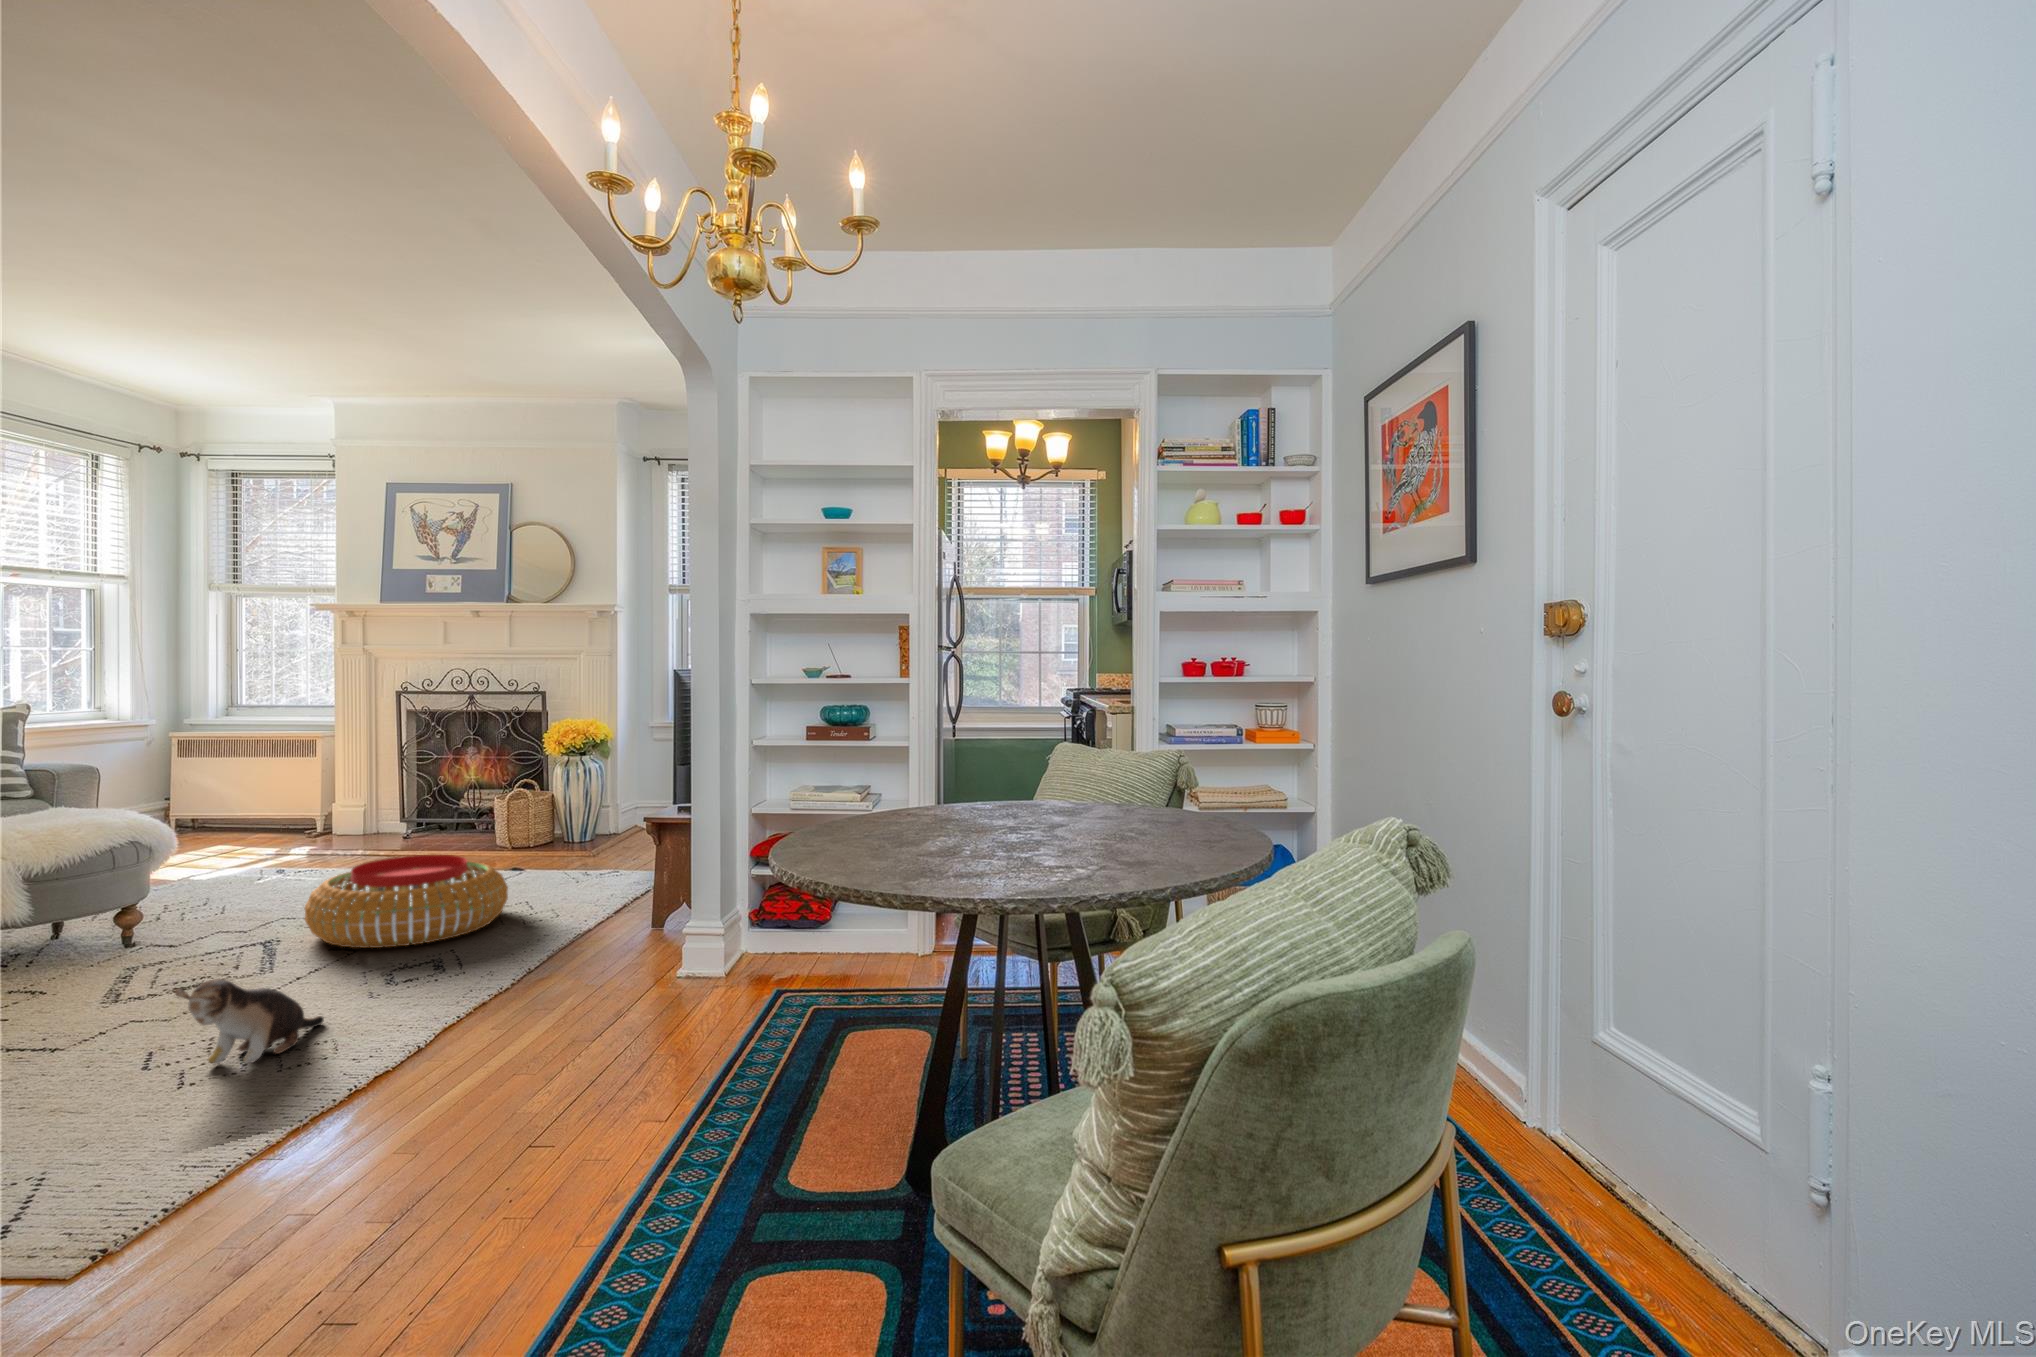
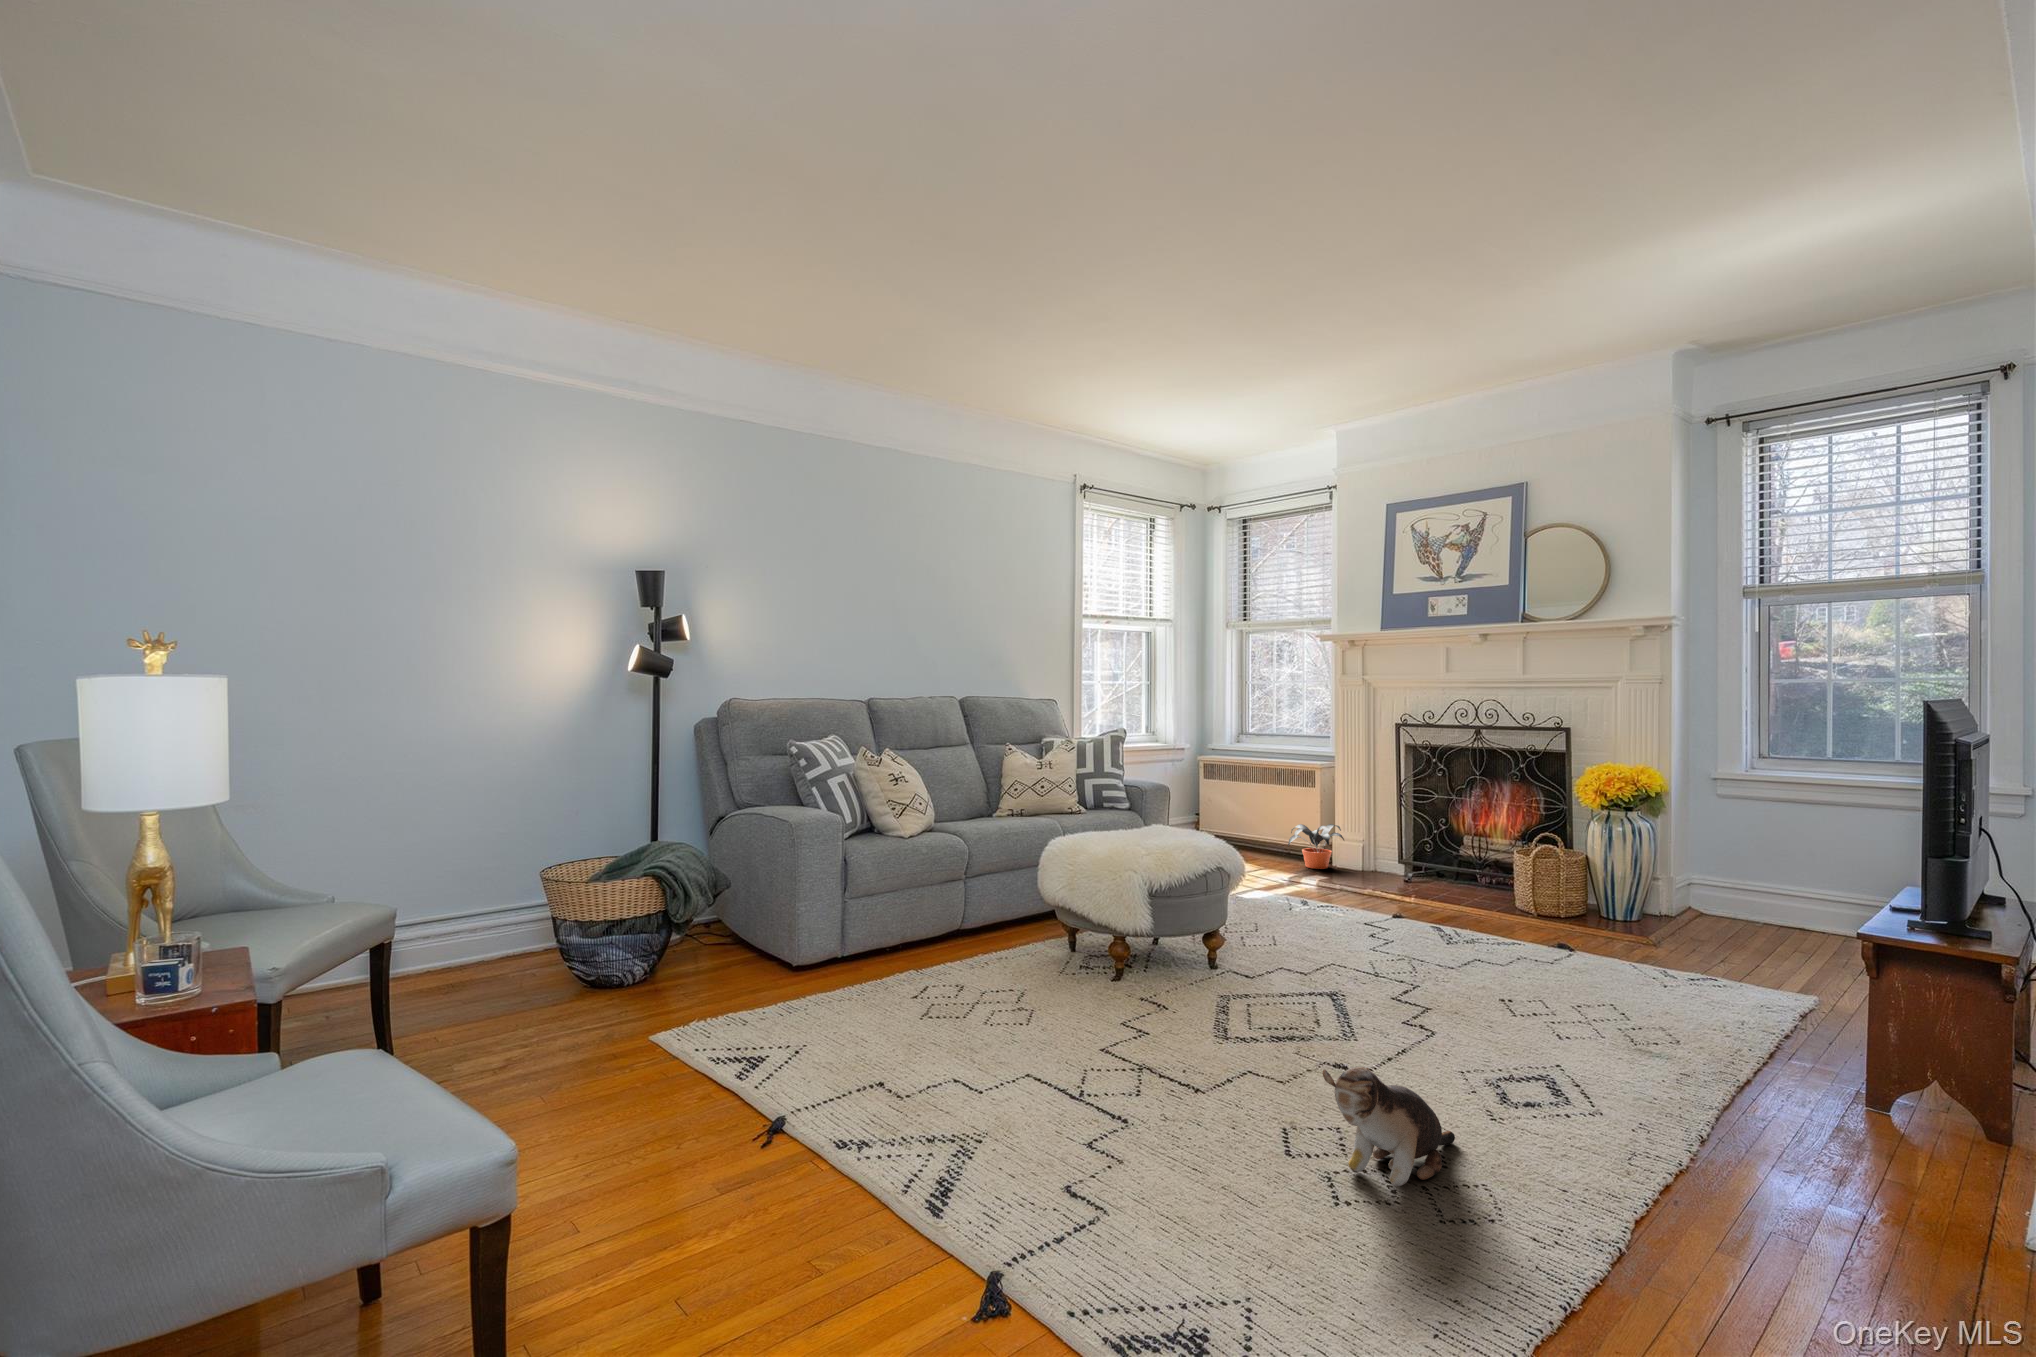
potted plant: none [275,792,342,838] -> present [1288,824,1344,869]
pouf: present [305,855,508,948] -> none [1371,918,1606,1040]

